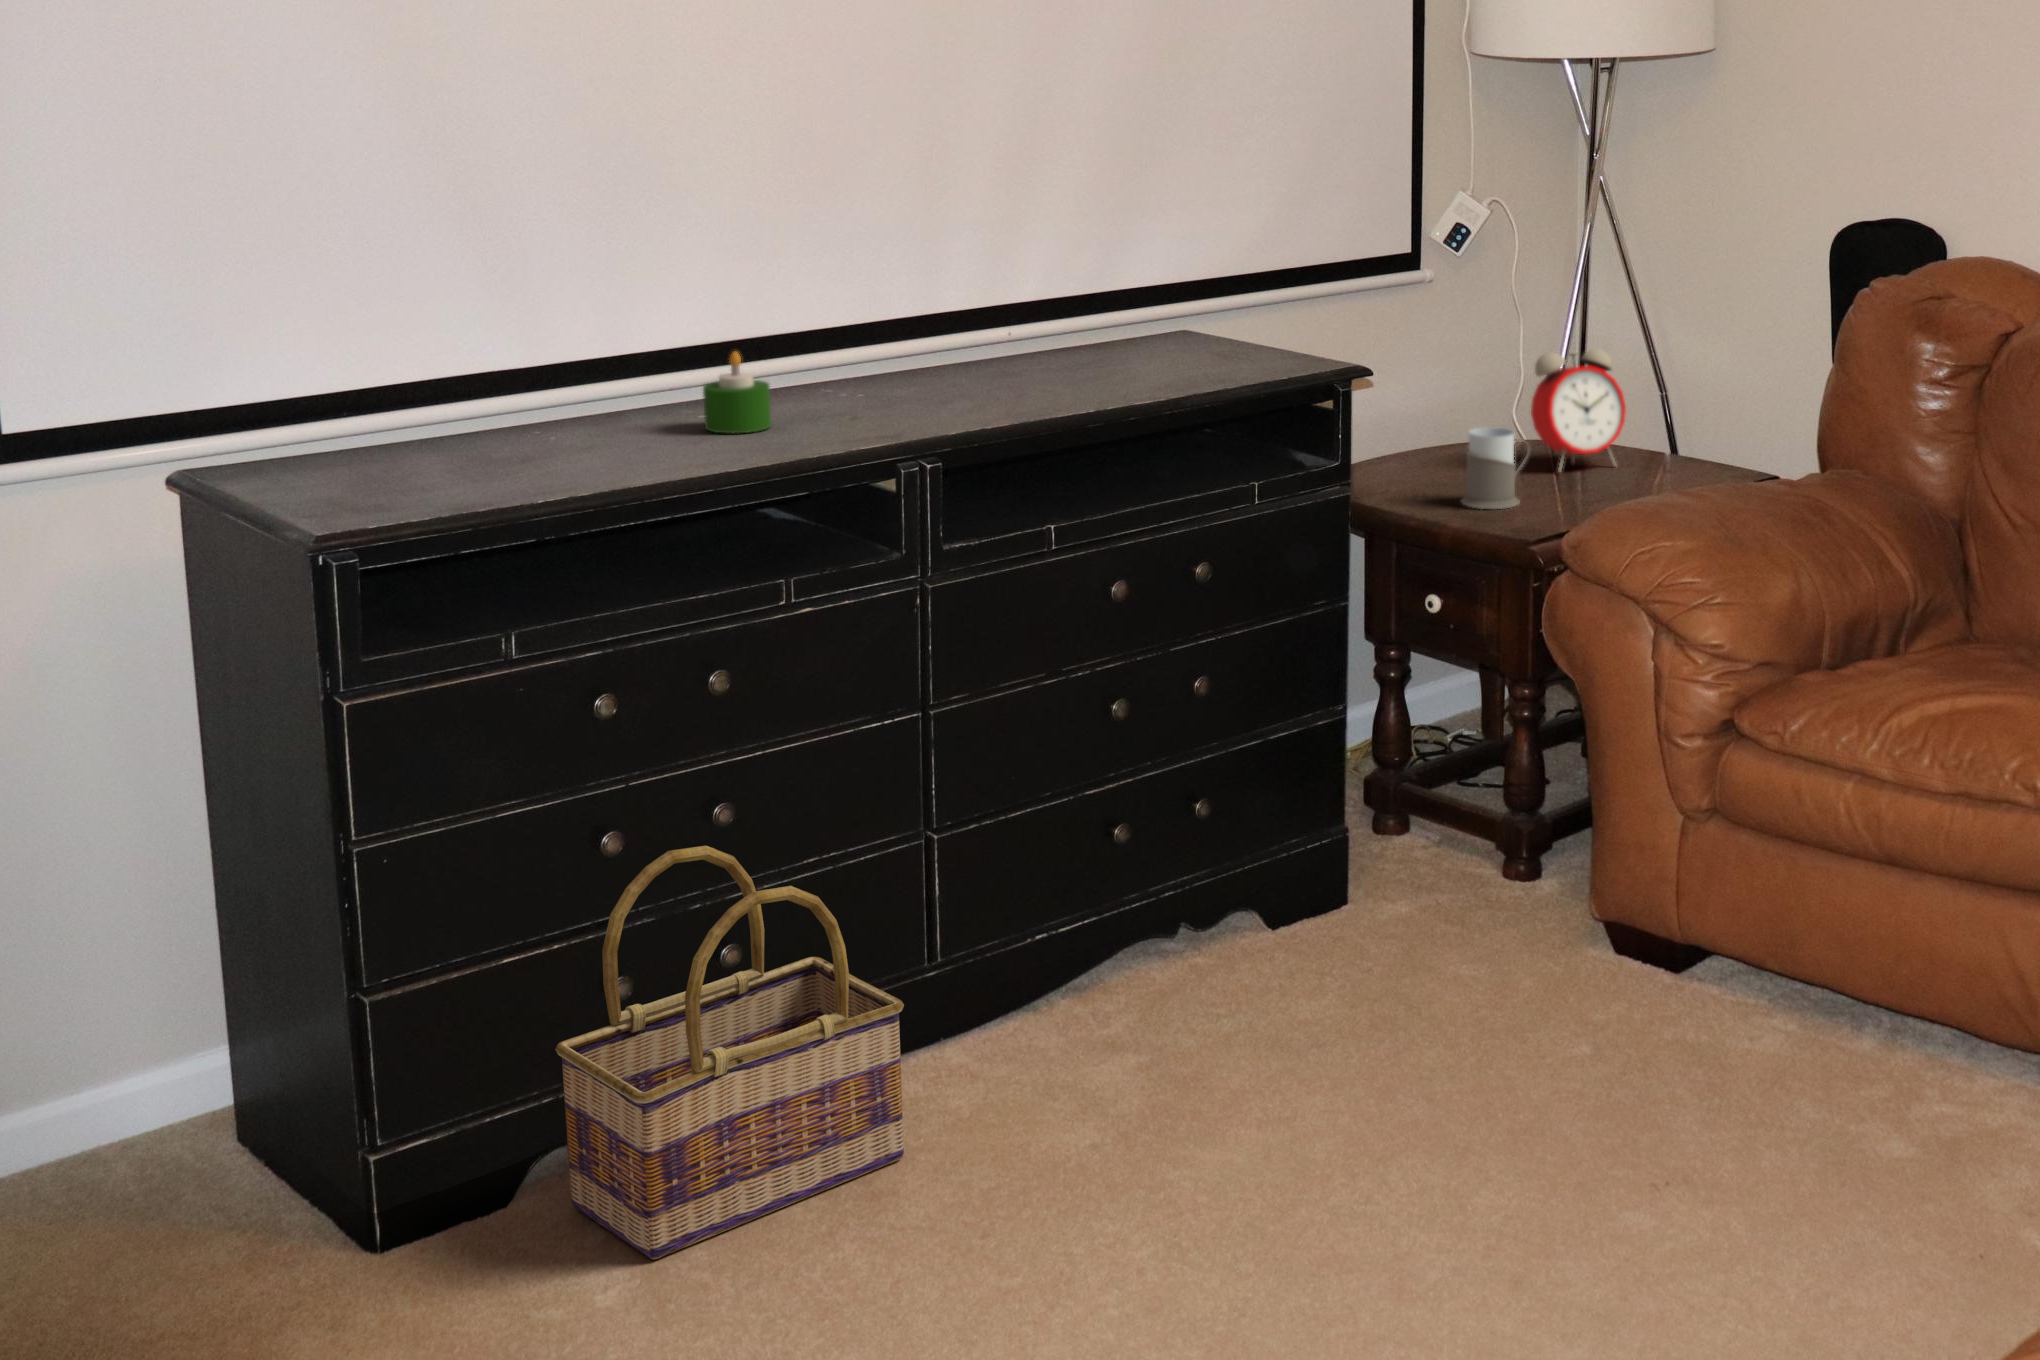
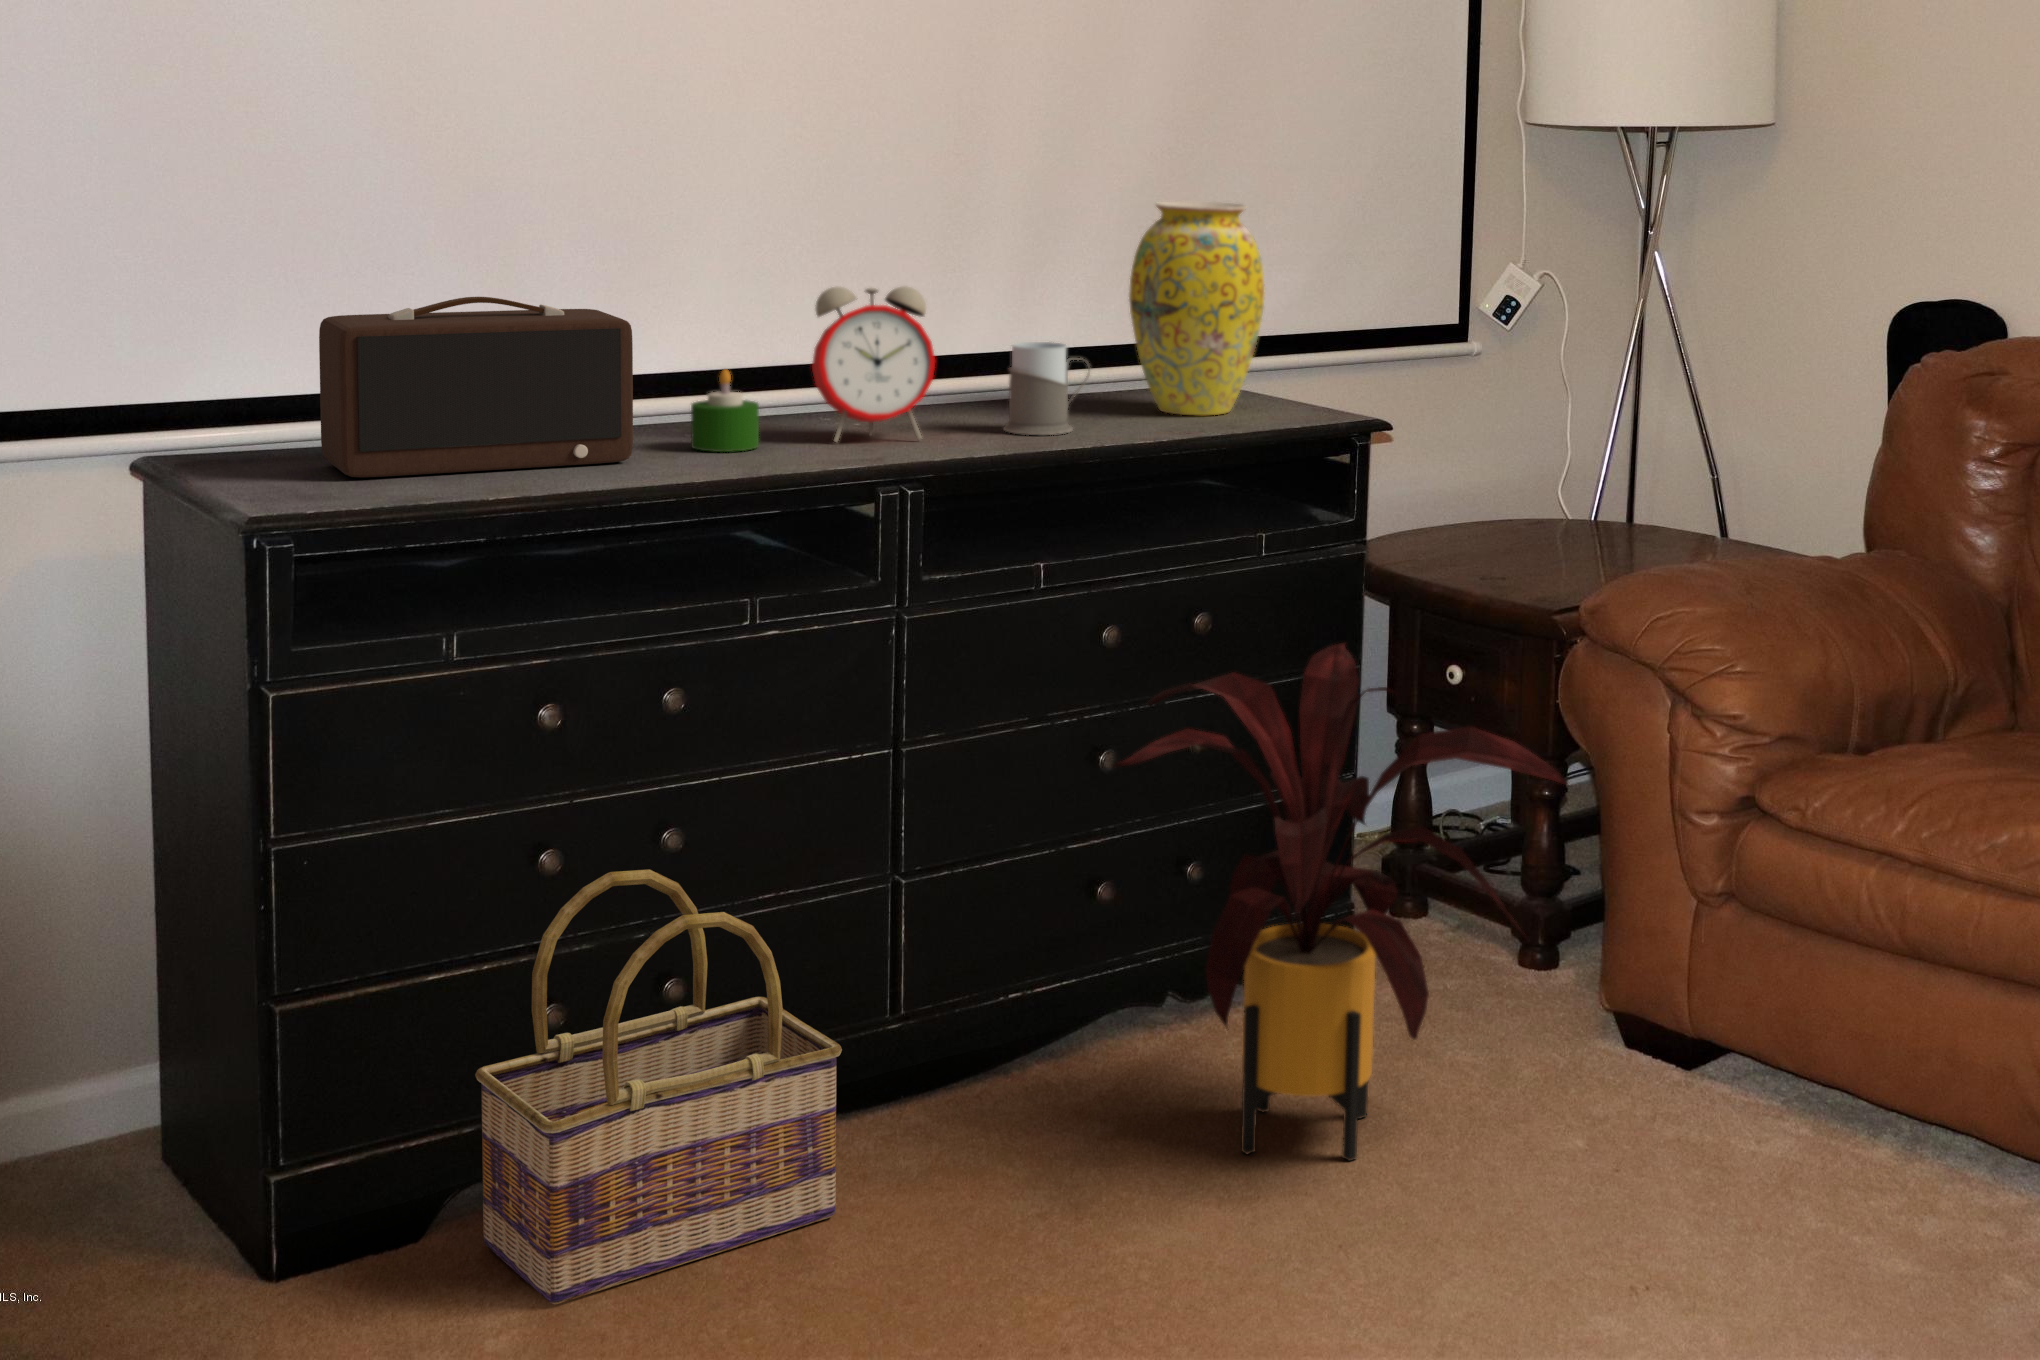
vase: none [1113,158,1245,370] -> present [1129,202,1265,416]
speaker: none [335,294,654,480] -> present [319,297,633,477]
alarm clock: present [1531,349,1626,471] -> present [812,286,935,442]
mug: present [1461,427,1529,509] -> present [1004,342,1089,435]
house plant: none [1141,589,1581,1077] -> present [1114,643,1568,1161]

